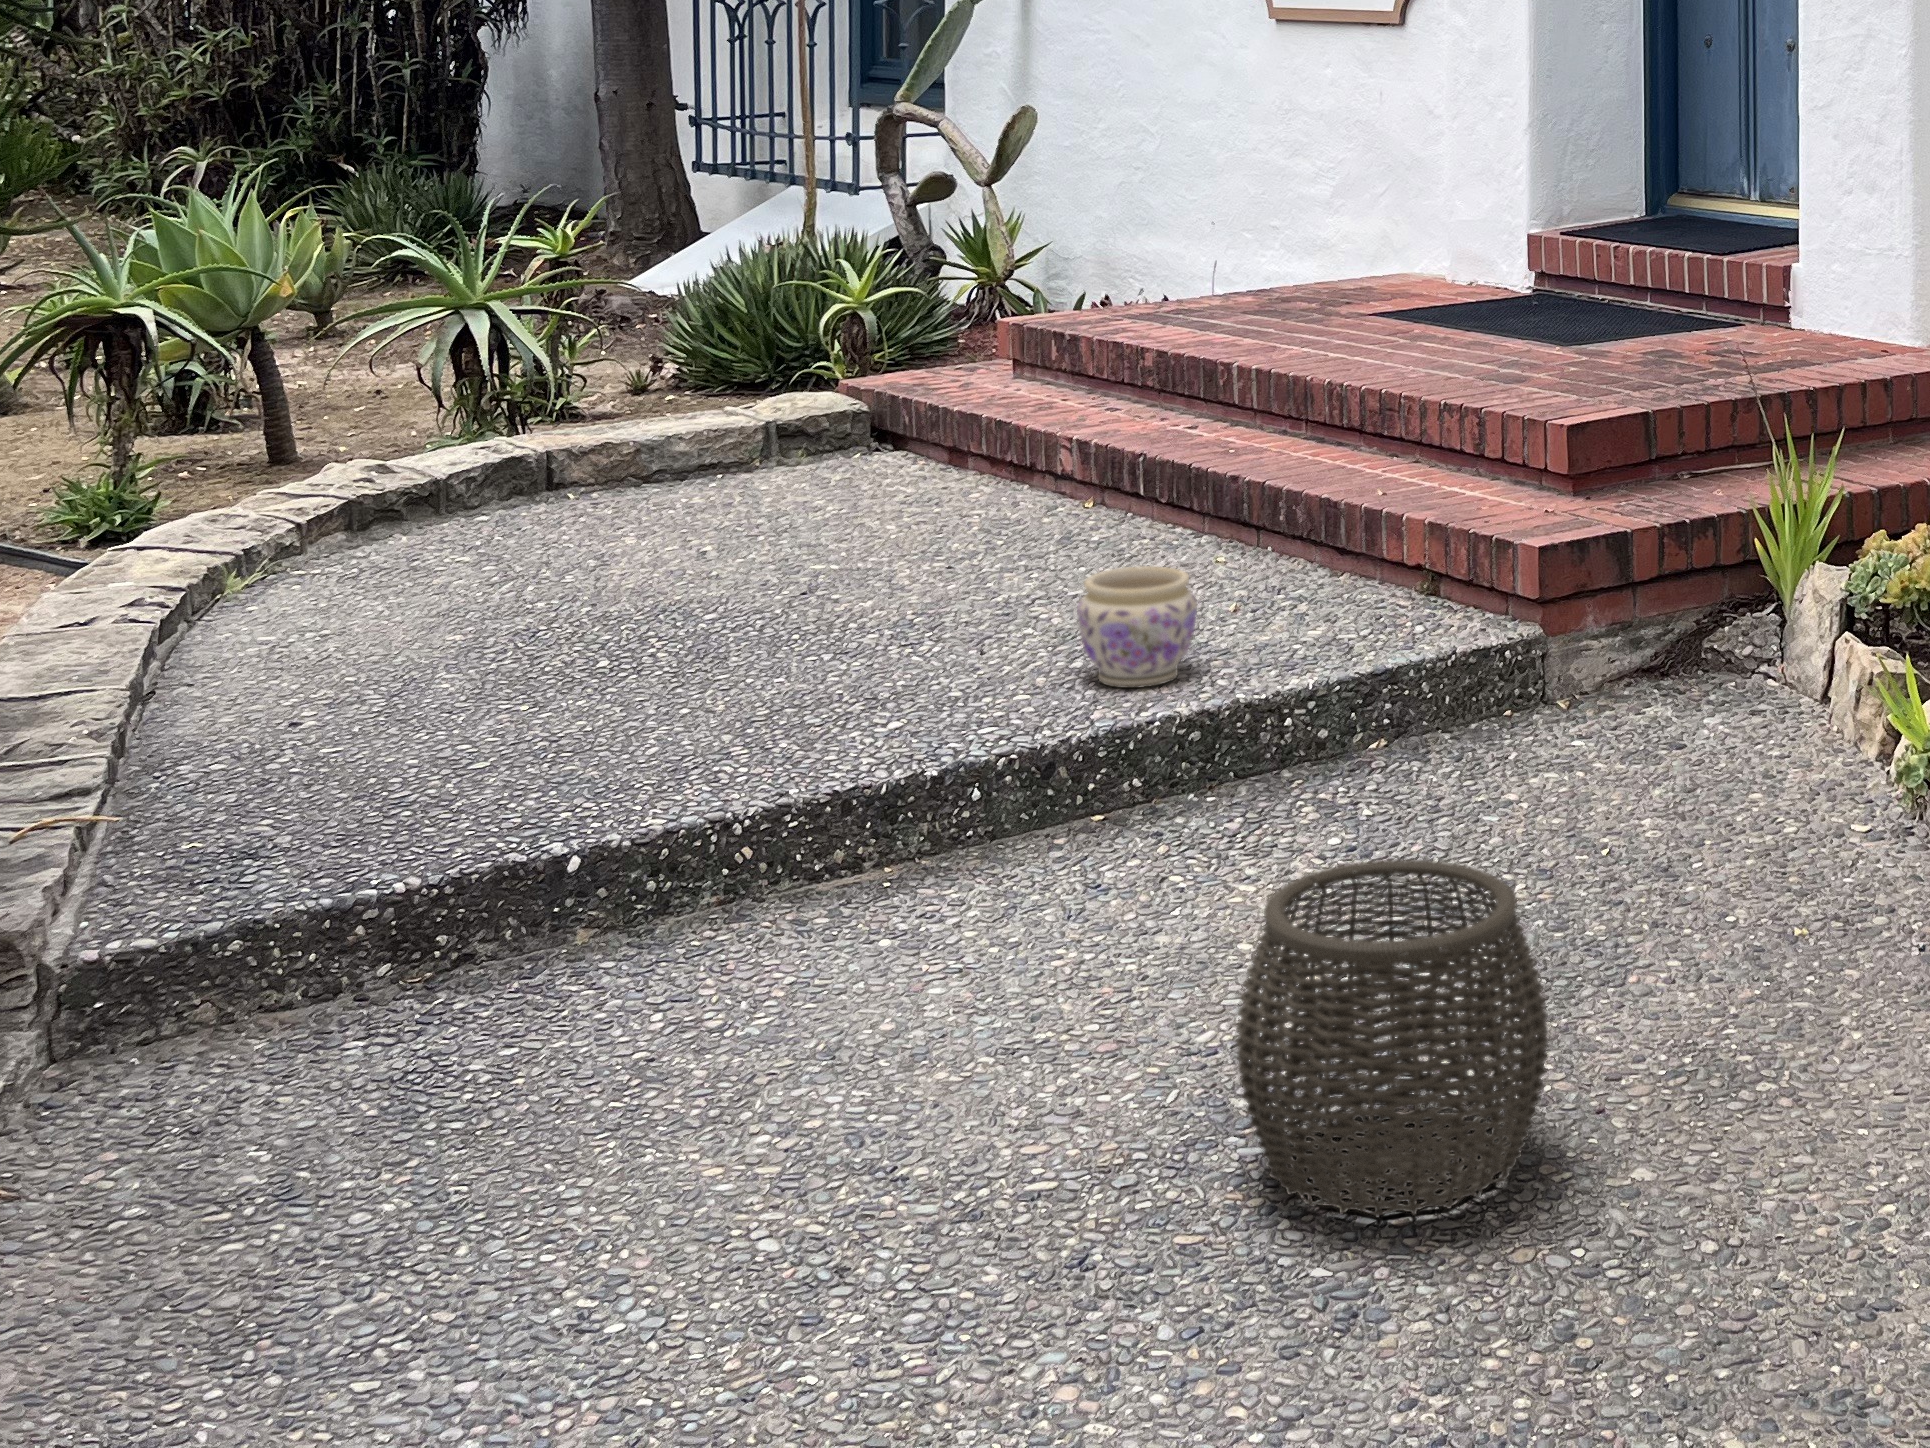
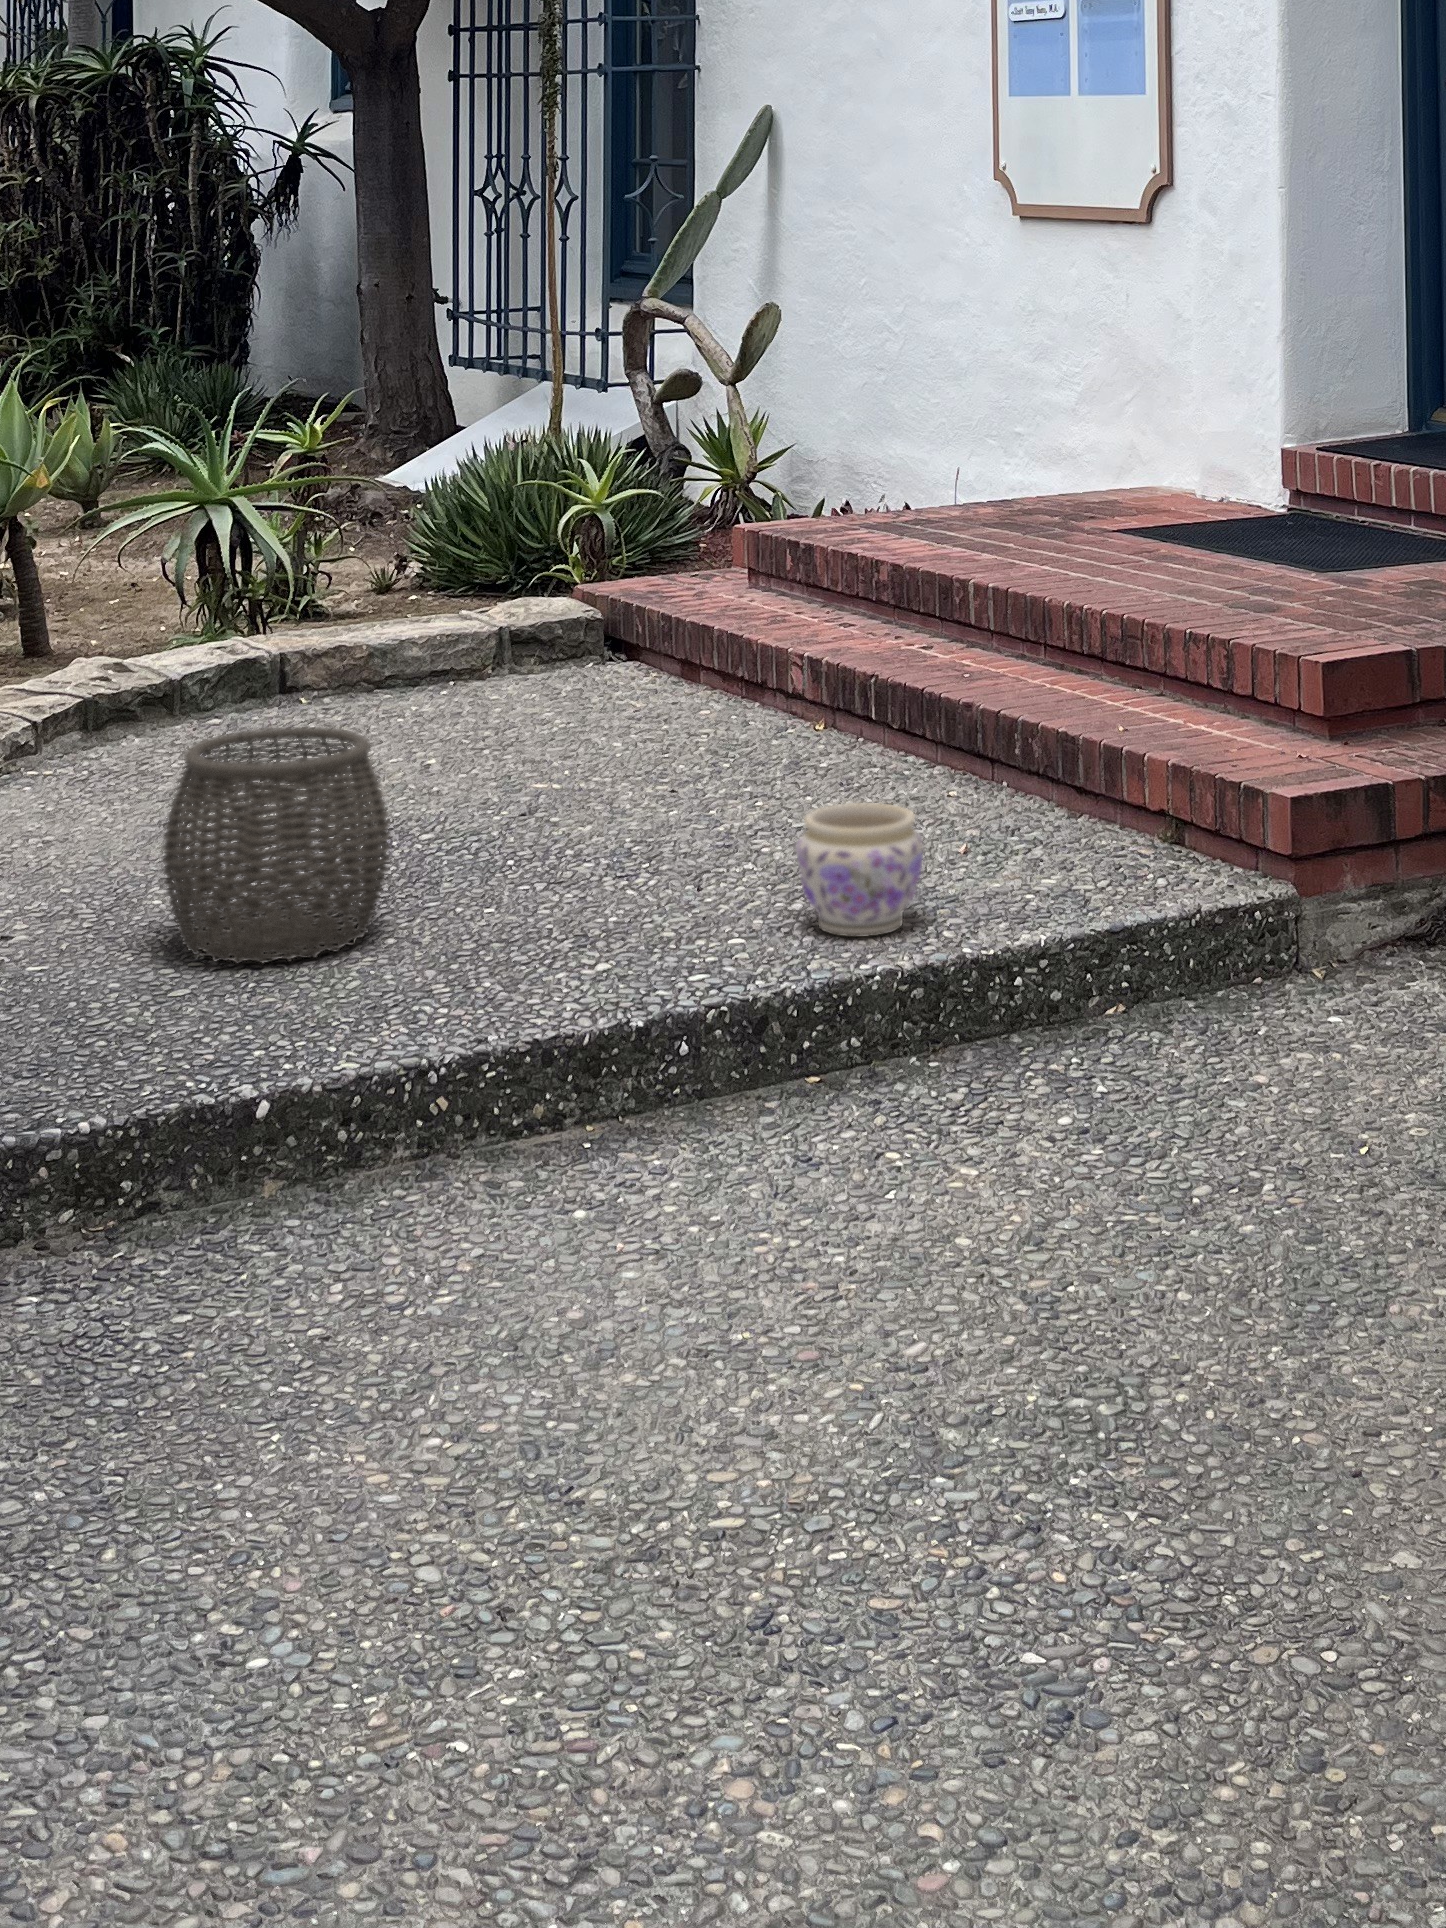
woven basket: present [1236,860,1548,1217] -> present [162,727,390,963]

